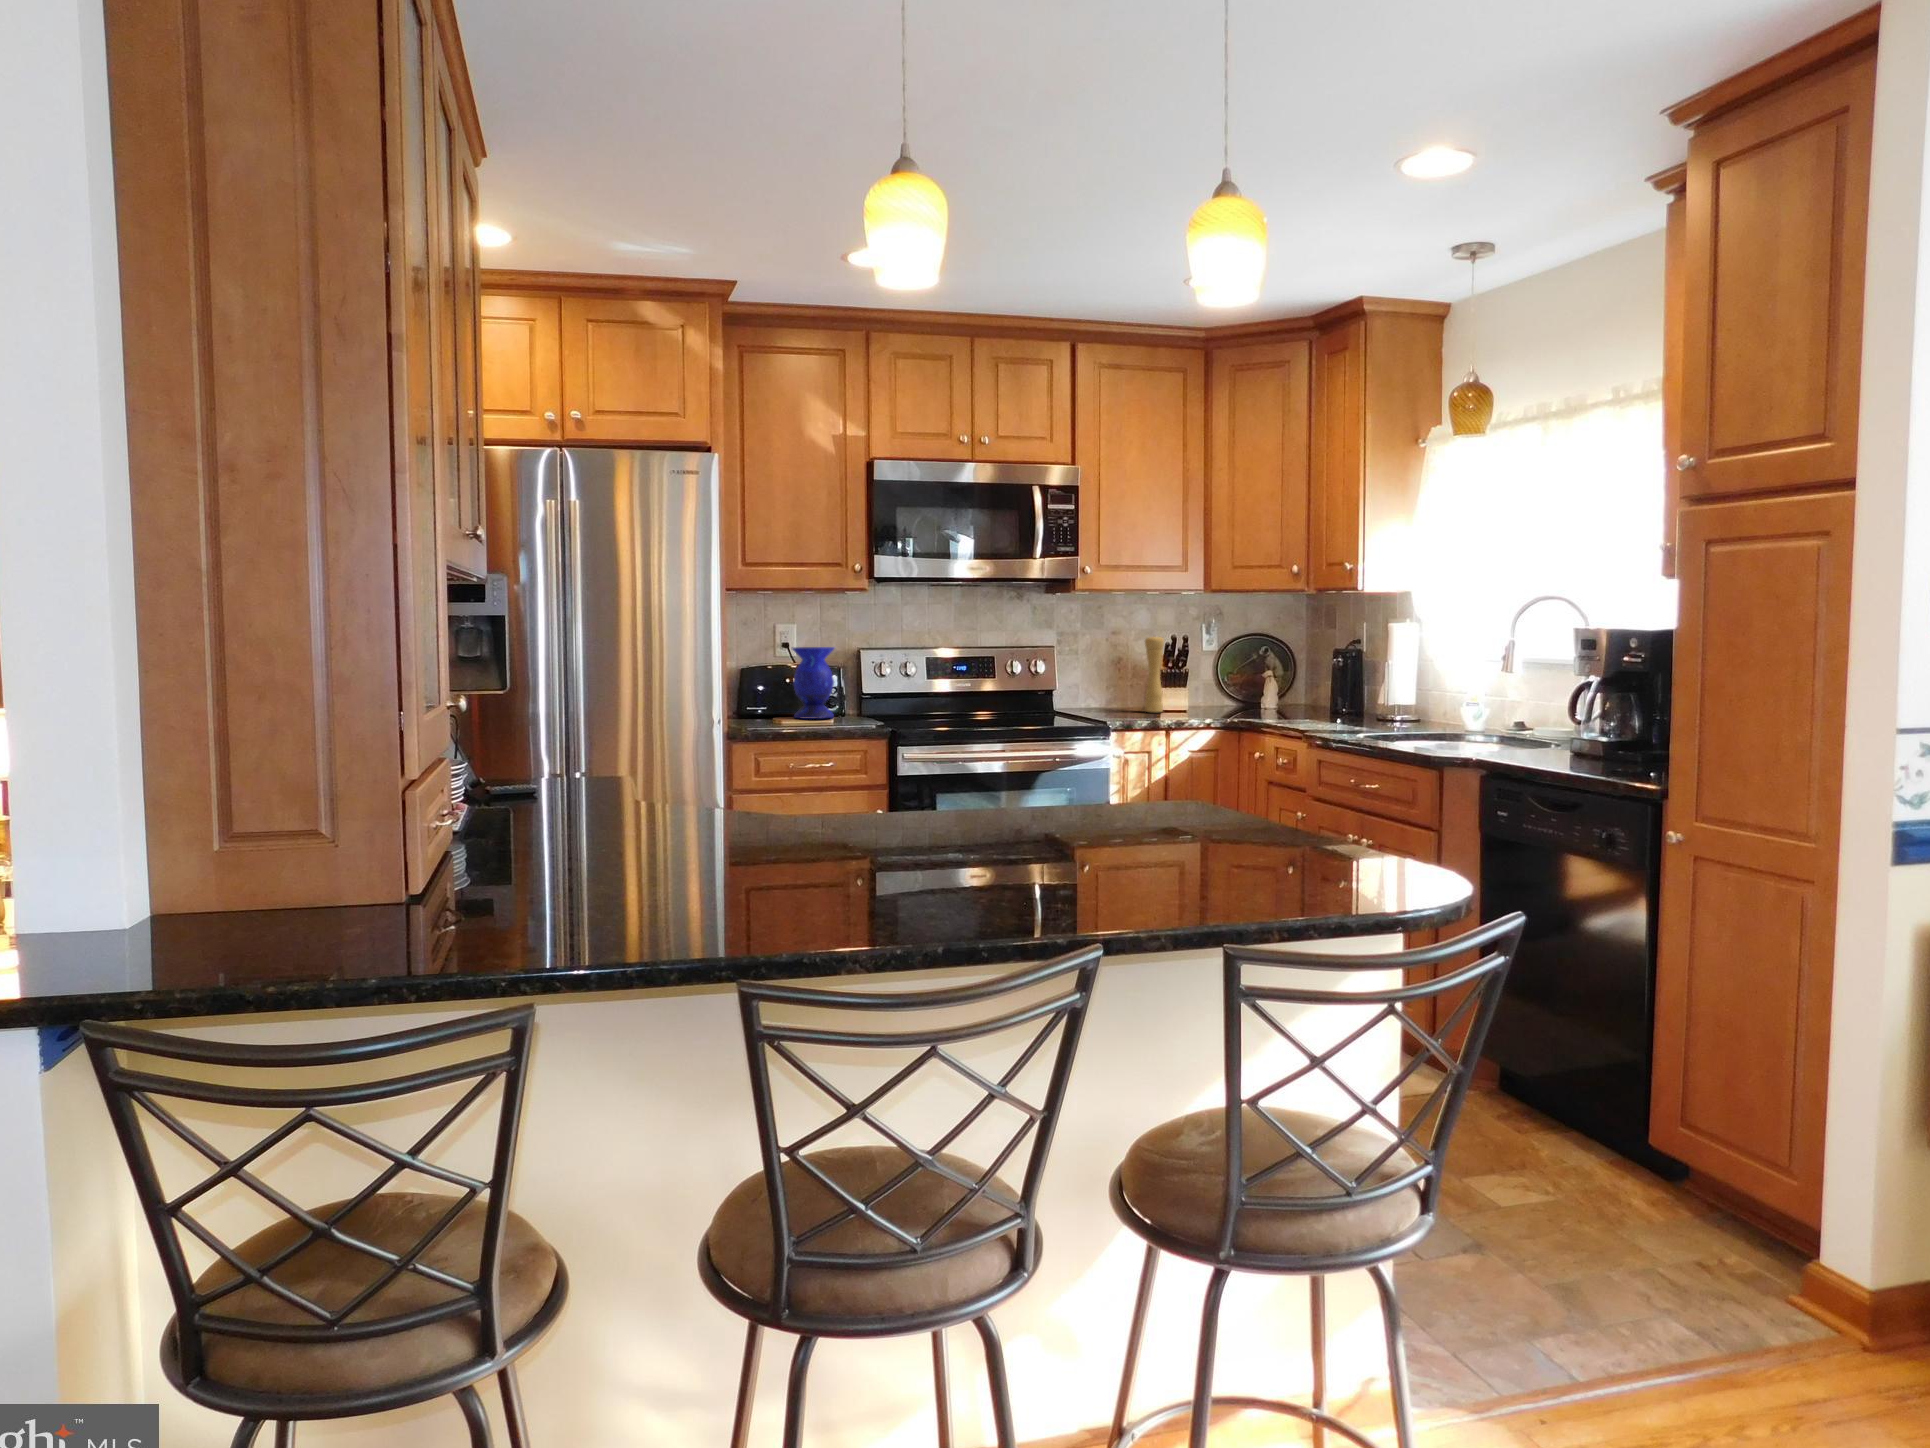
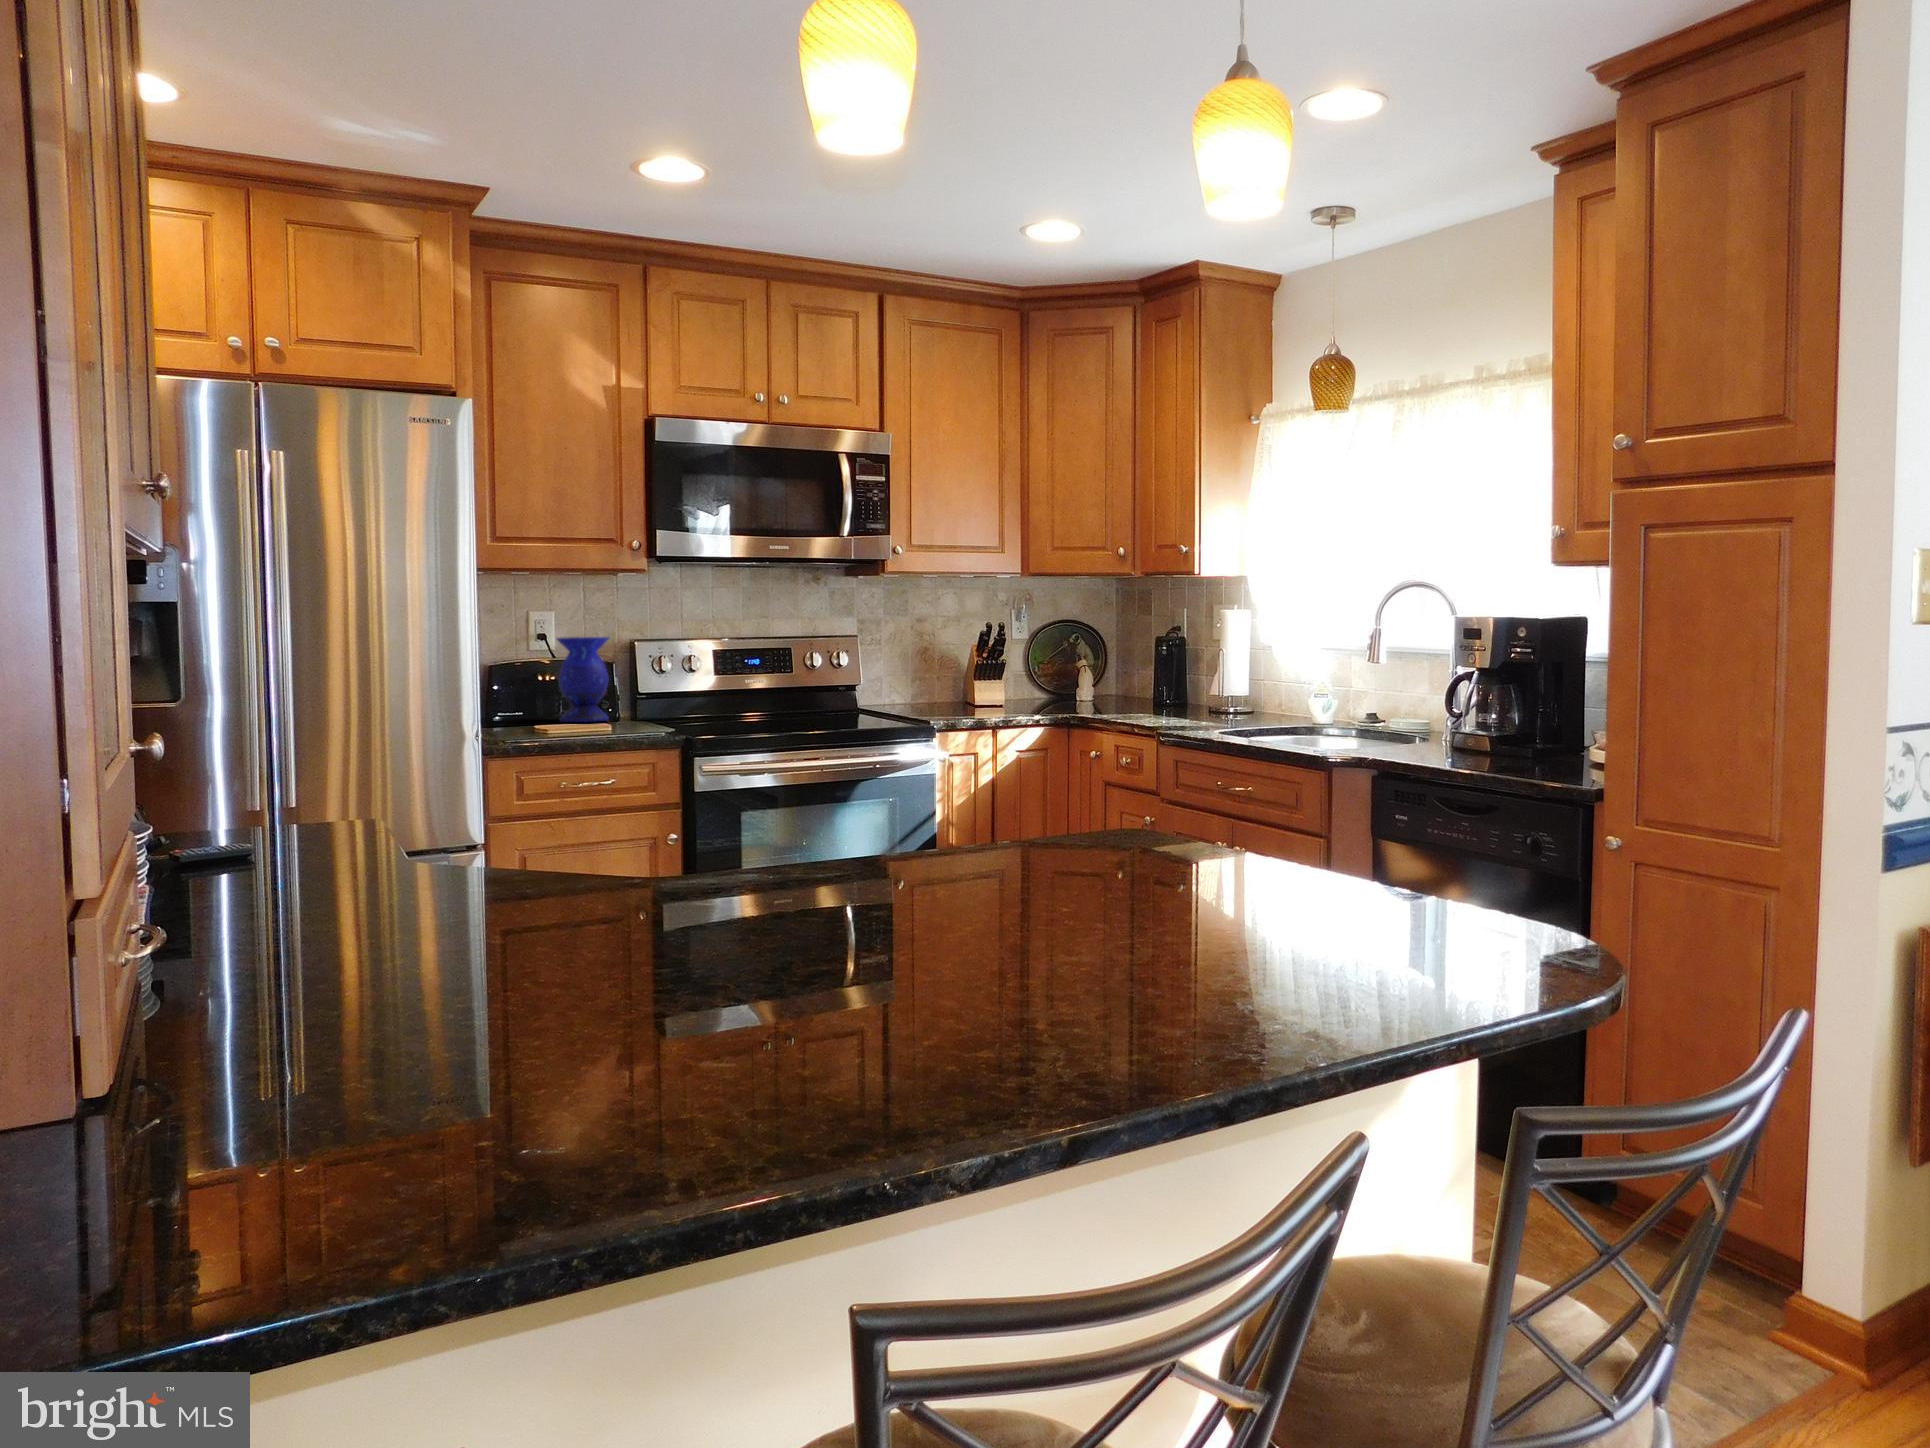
pepper mill: present [1145,636,1164,712] -> none [954,625,976,711]

